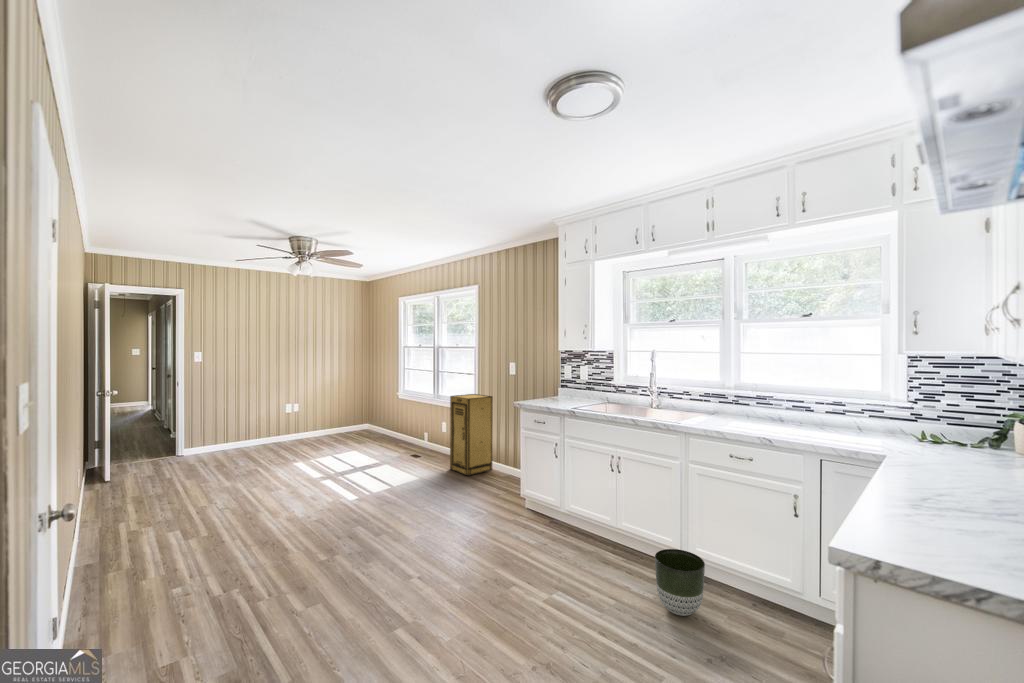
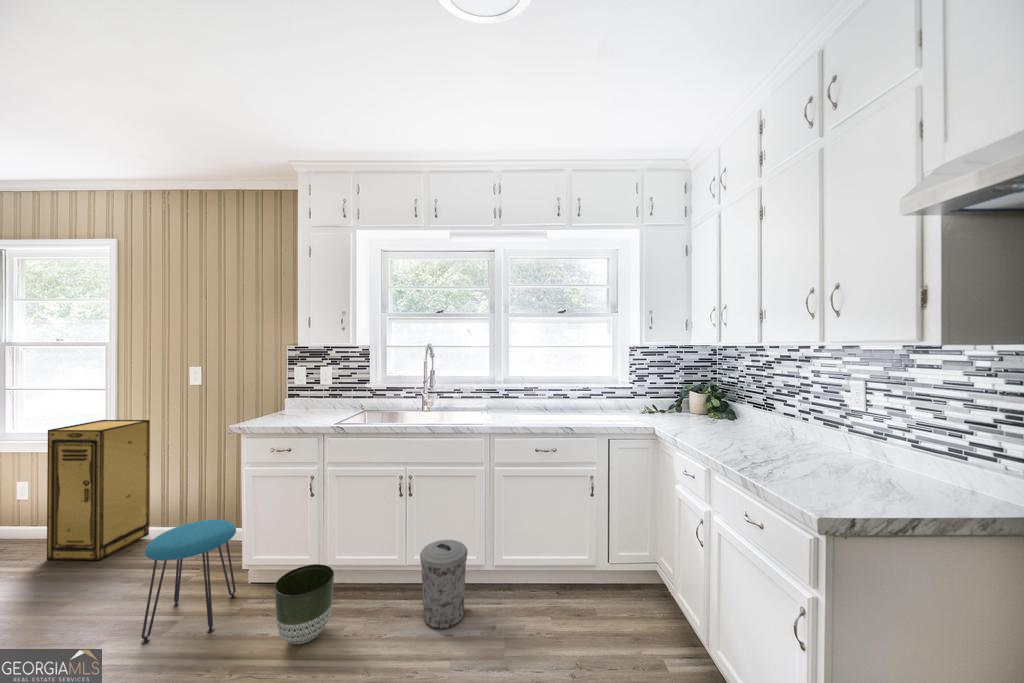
stool: none [469,459,516,525] -> present [141,520,236,643]
trash can: none [609,514,650,583] -> present [420,540,467,629]
planter: present [655,549,705,616] -> present [275,564,334,644]

